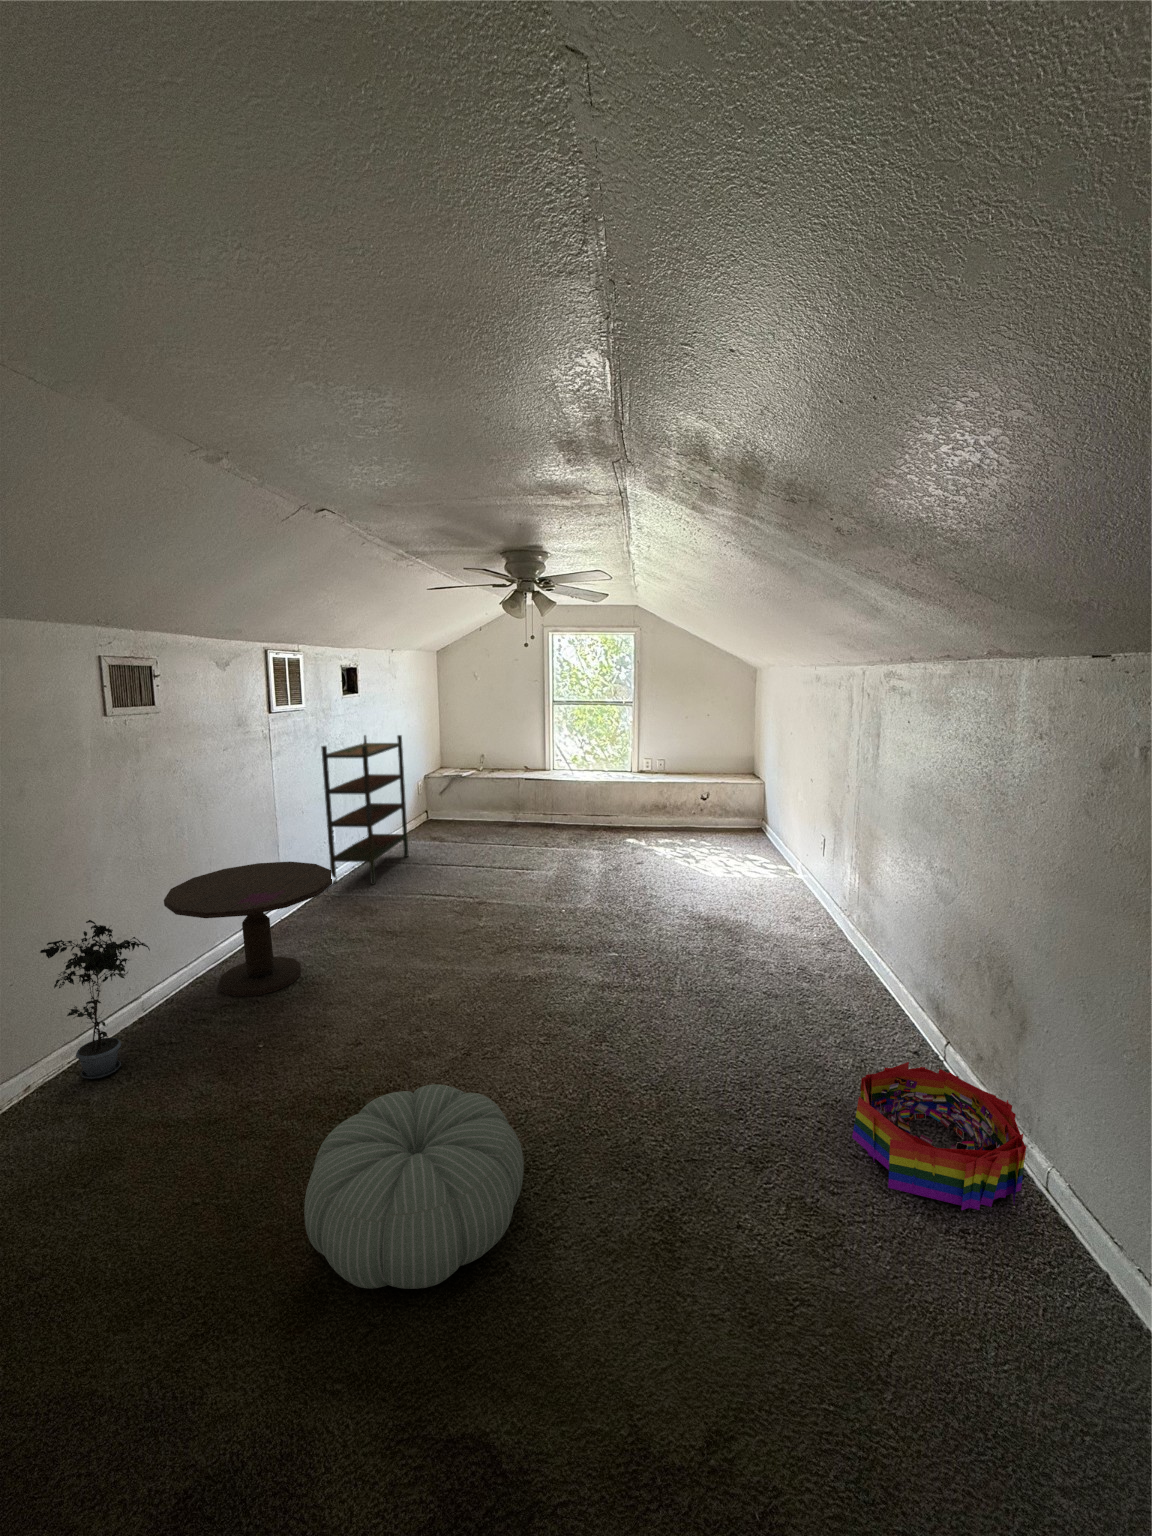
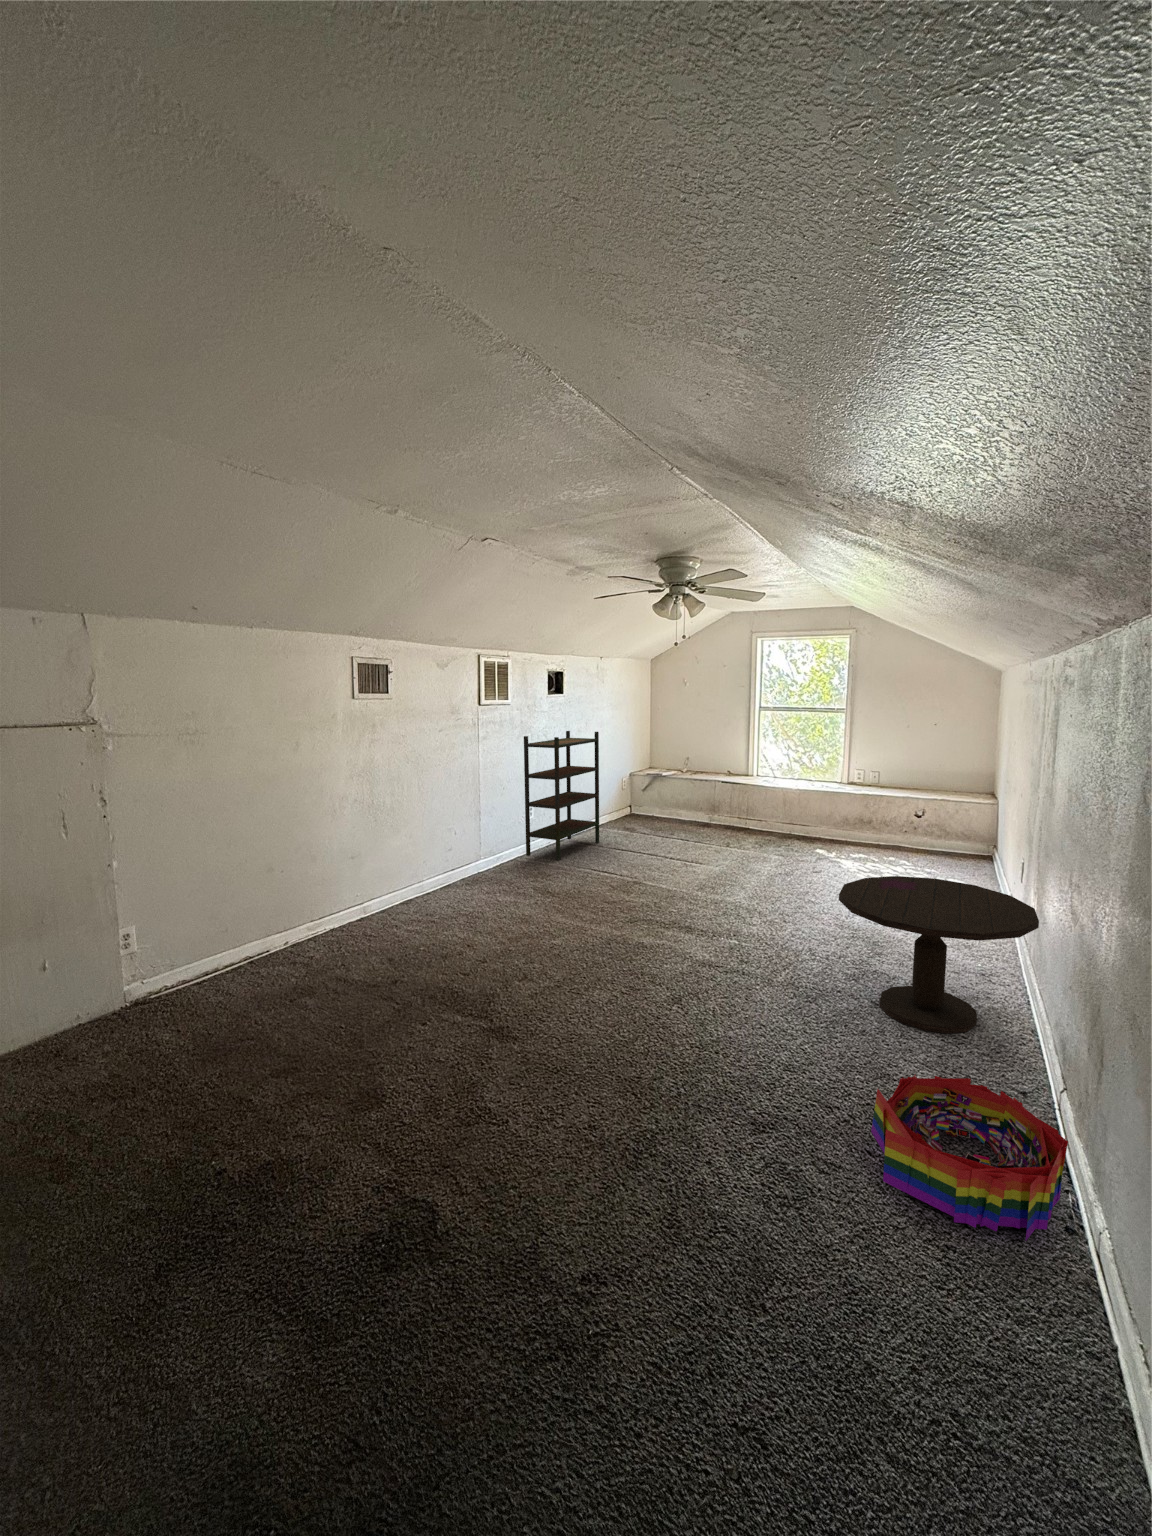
side table: present [164,862,332,997] -> present [839,876,1039,1034]
potted plant: present [40,920,150,1079] -> none [285,840,347,954]
pouf: present [304,1084,524,1289] -> none [373,989,542,1123]

